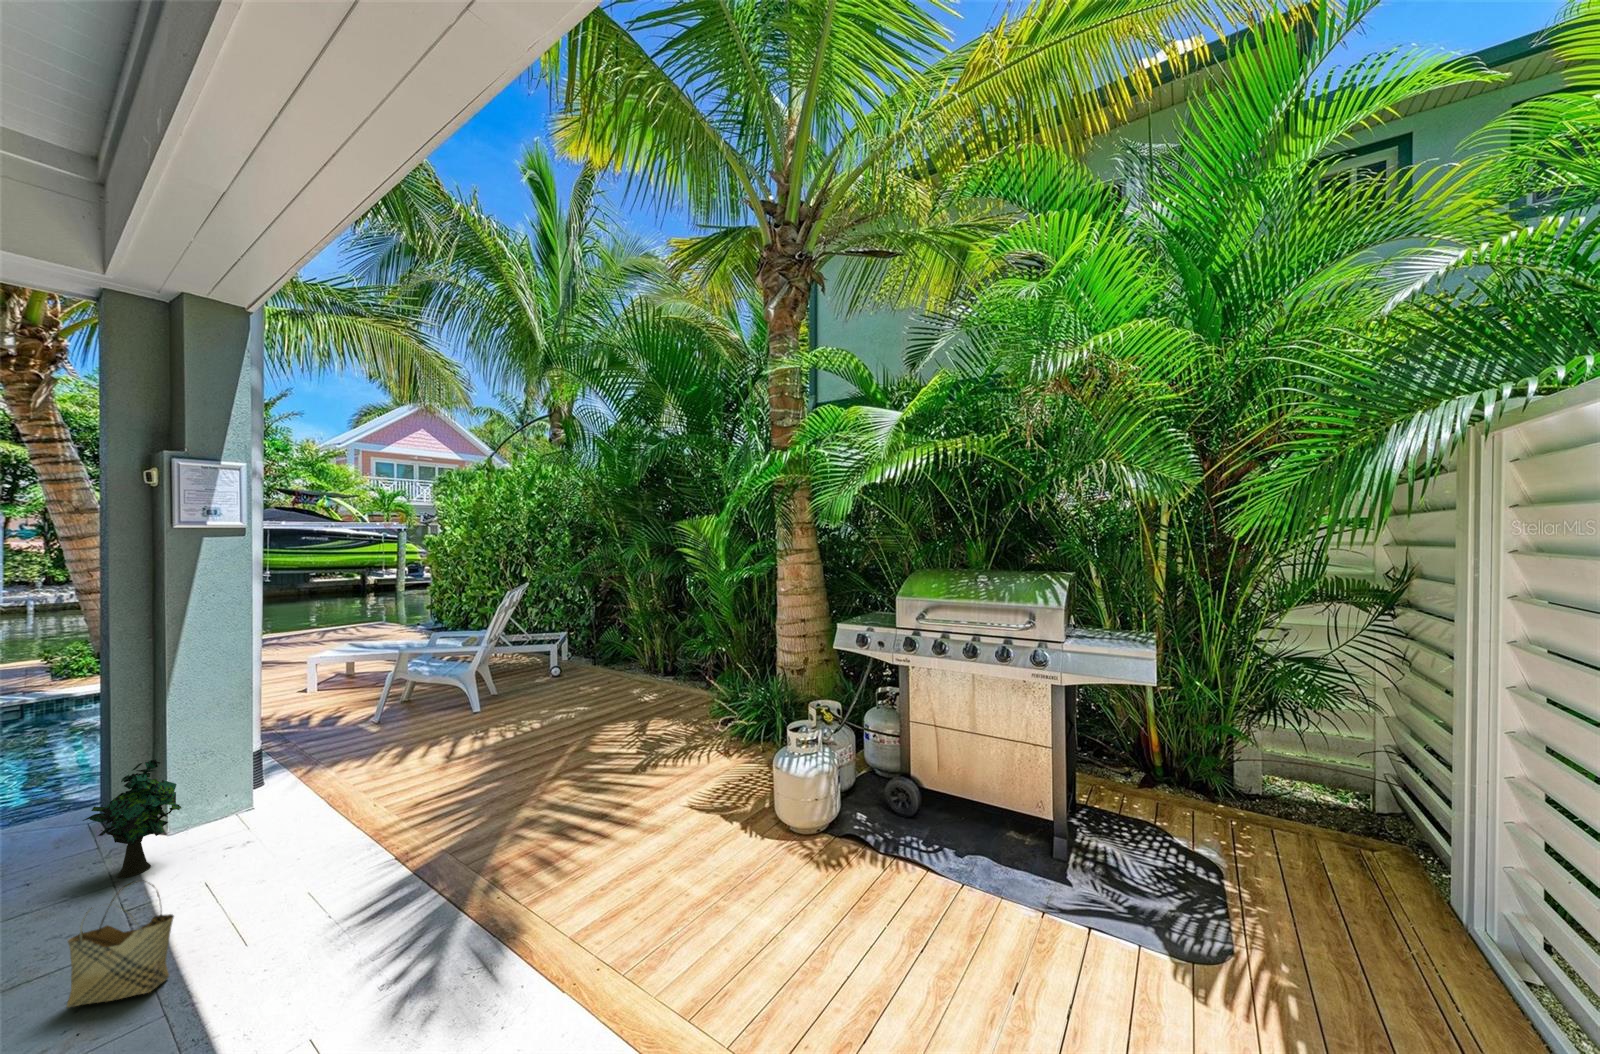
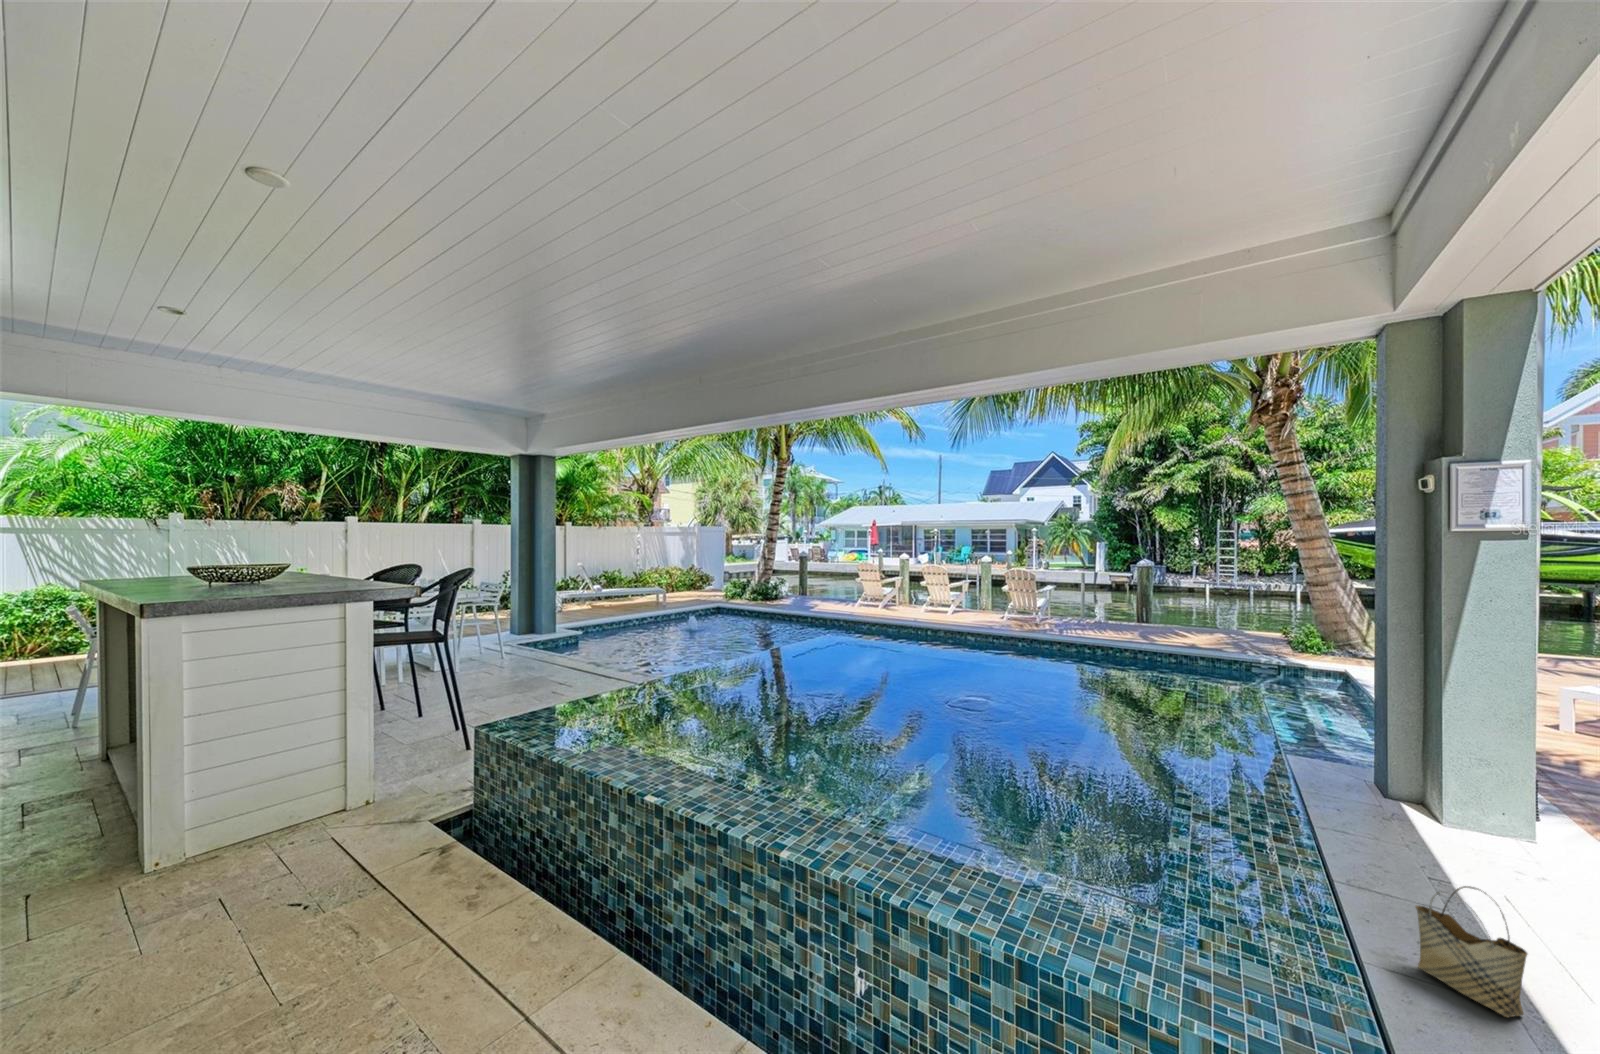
decorative plant: present [83,759,181,878] -> none [1383,760,1477,869]

